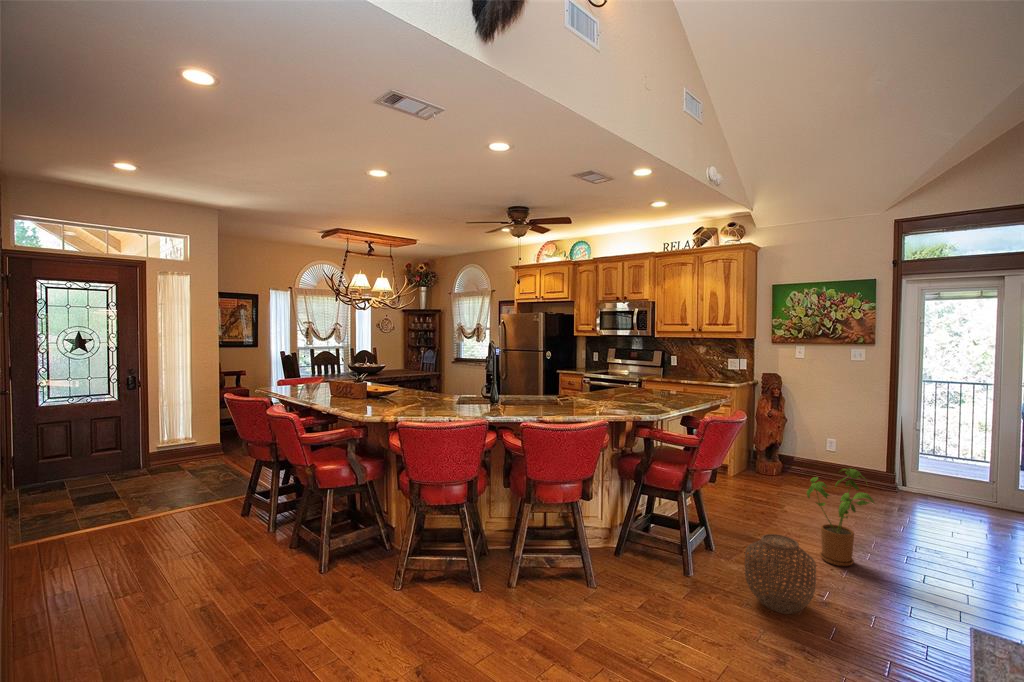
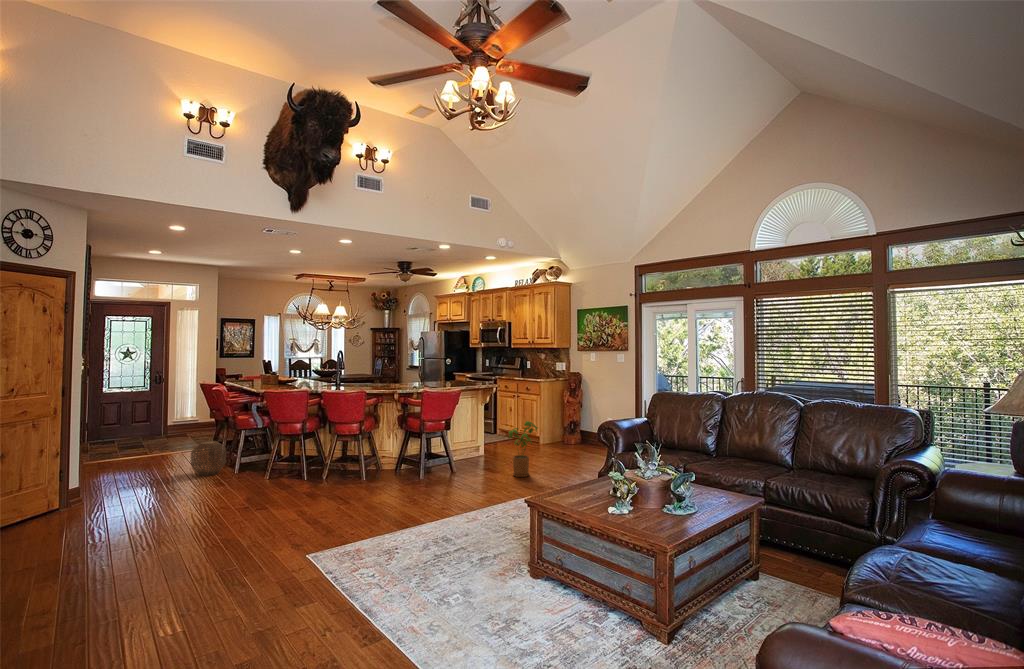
woven basket: present [745,534,816,614] -> present [191,441,226,476]

